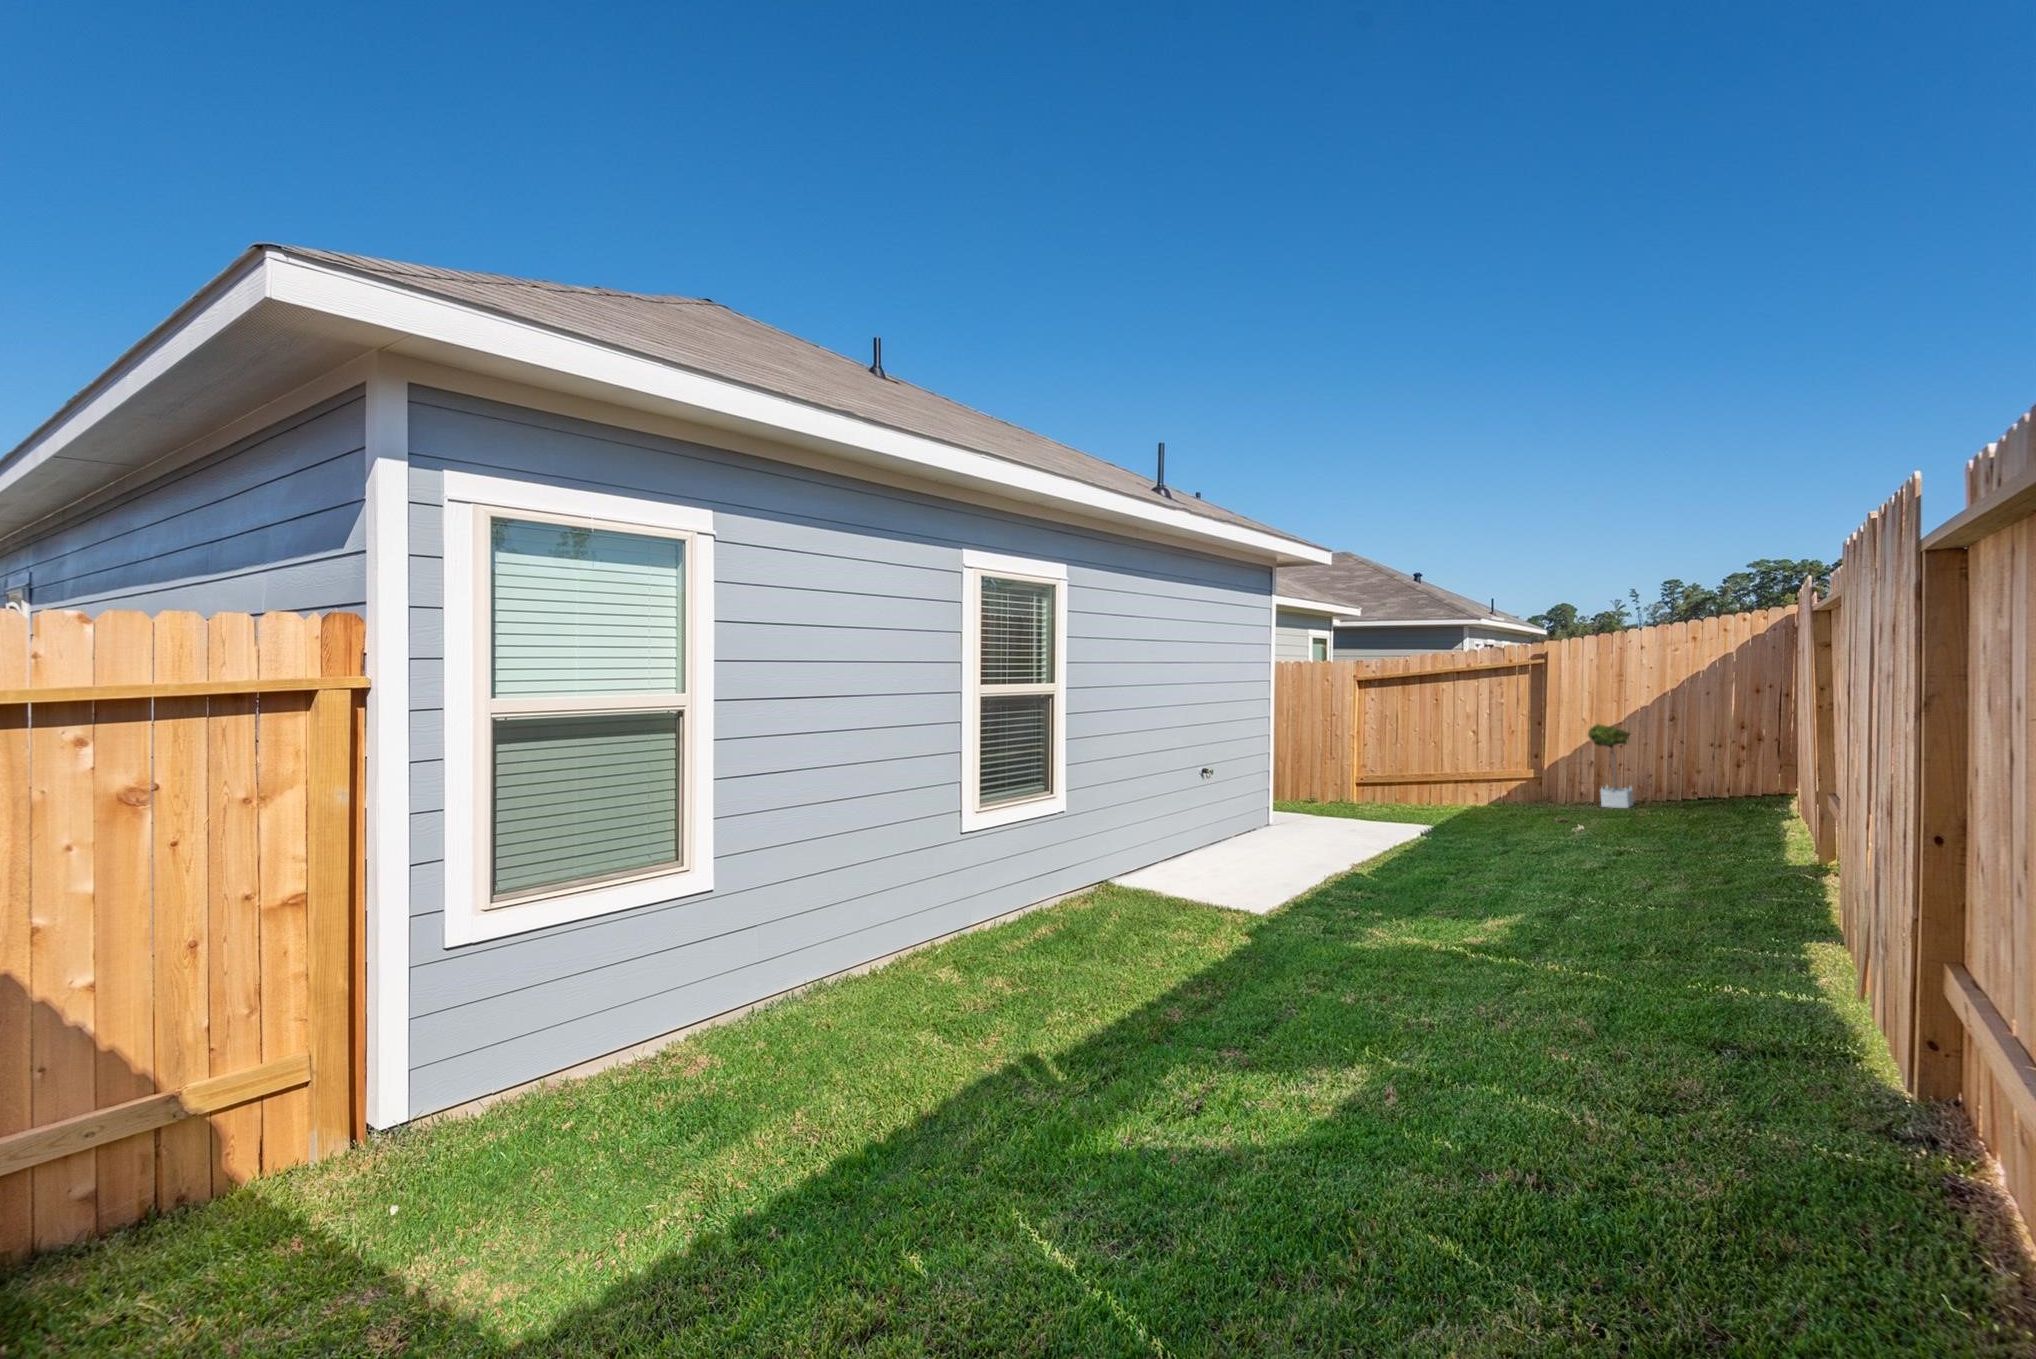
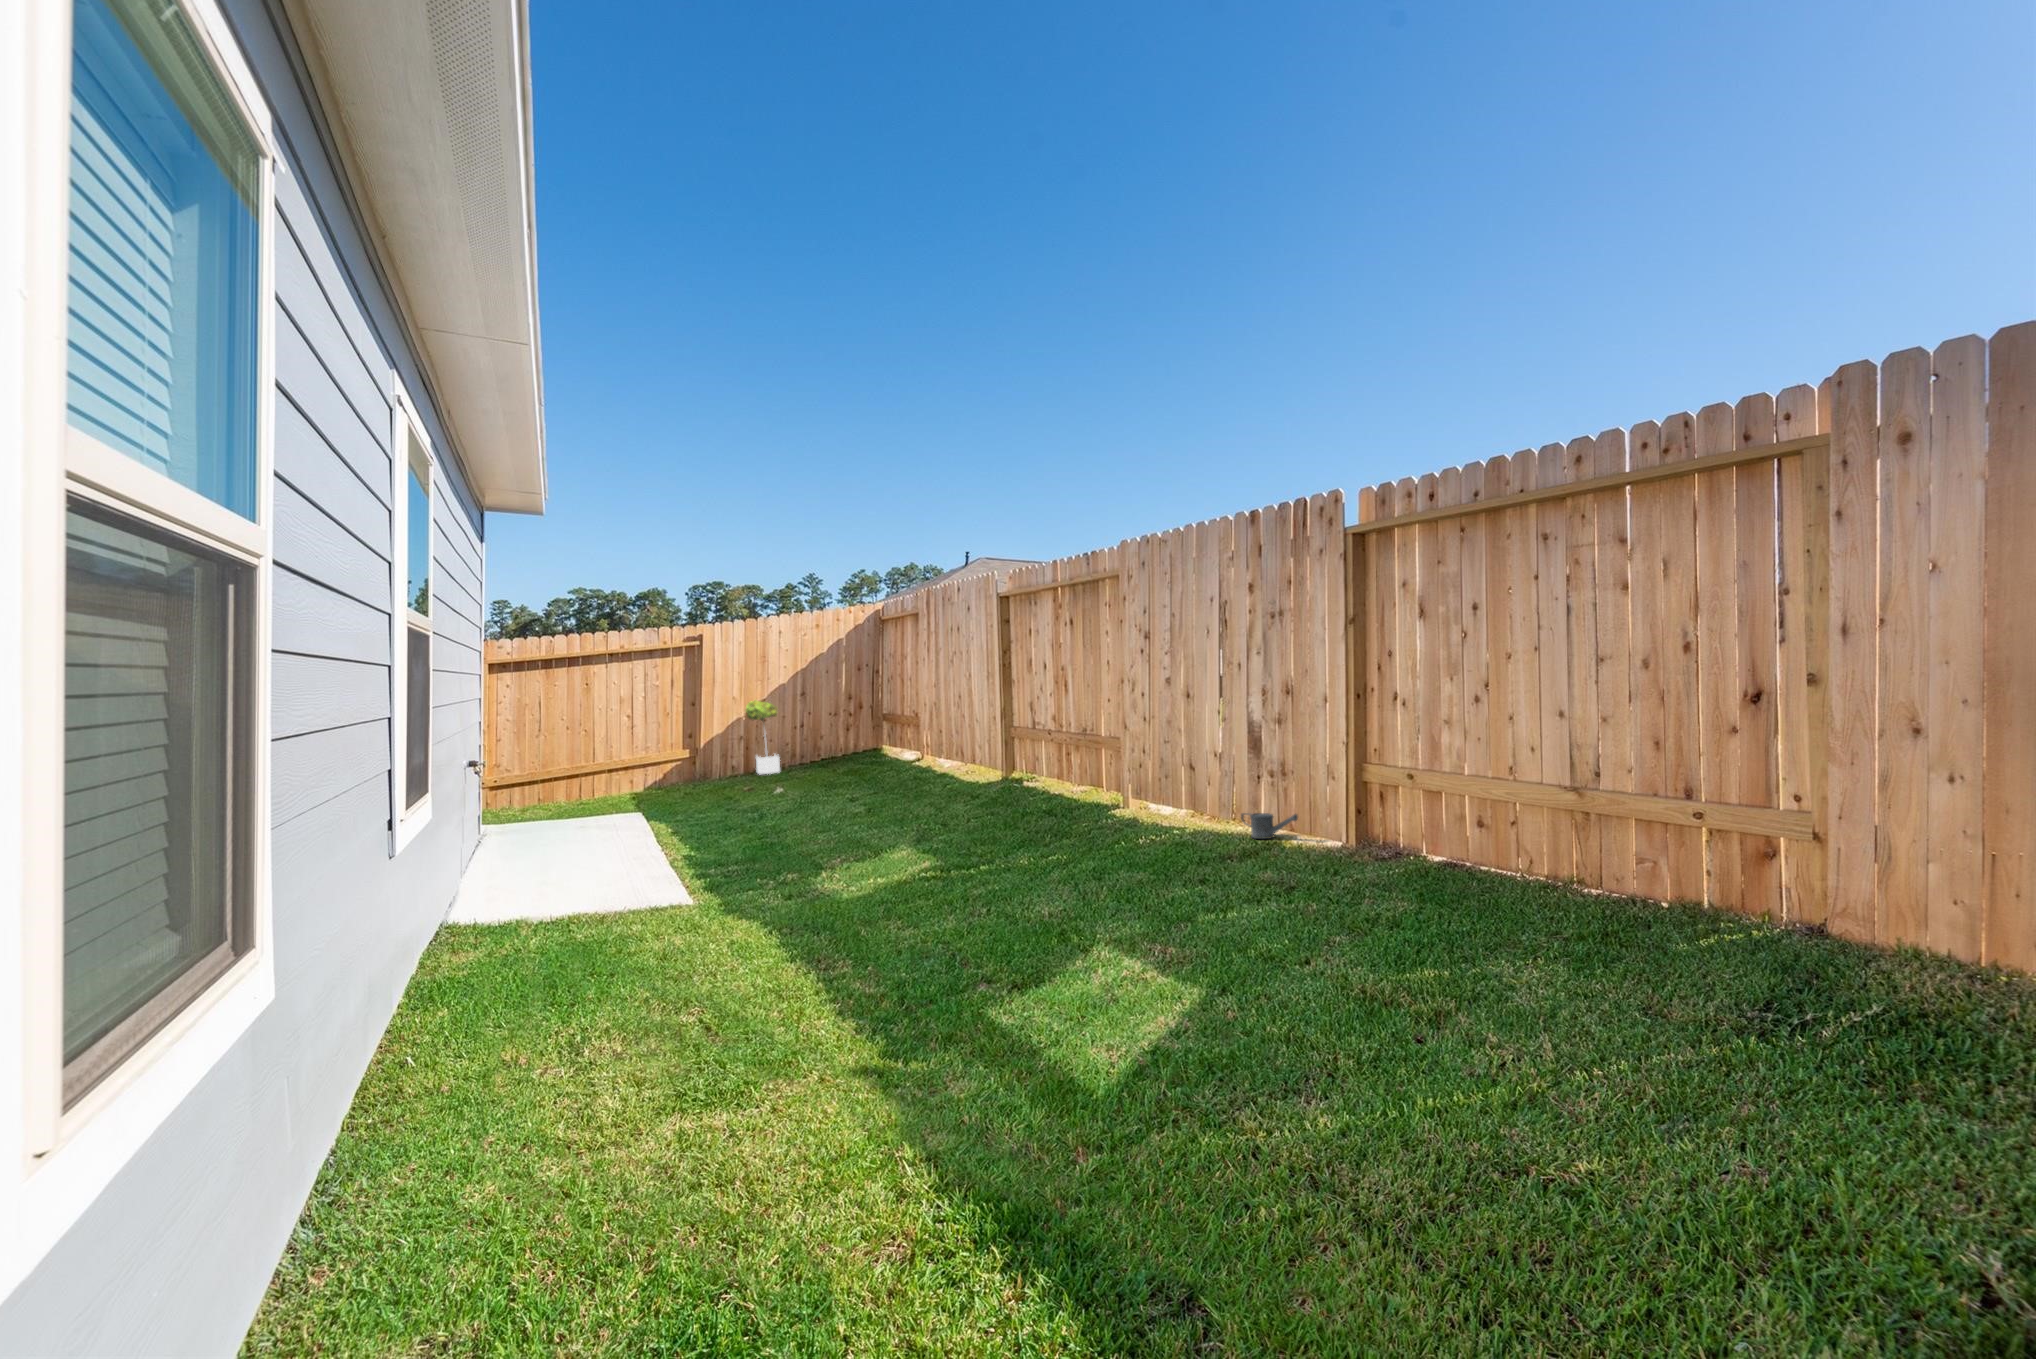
watering can: none [1751,991,1804,1046] -> present [1241,813,1298,839]

